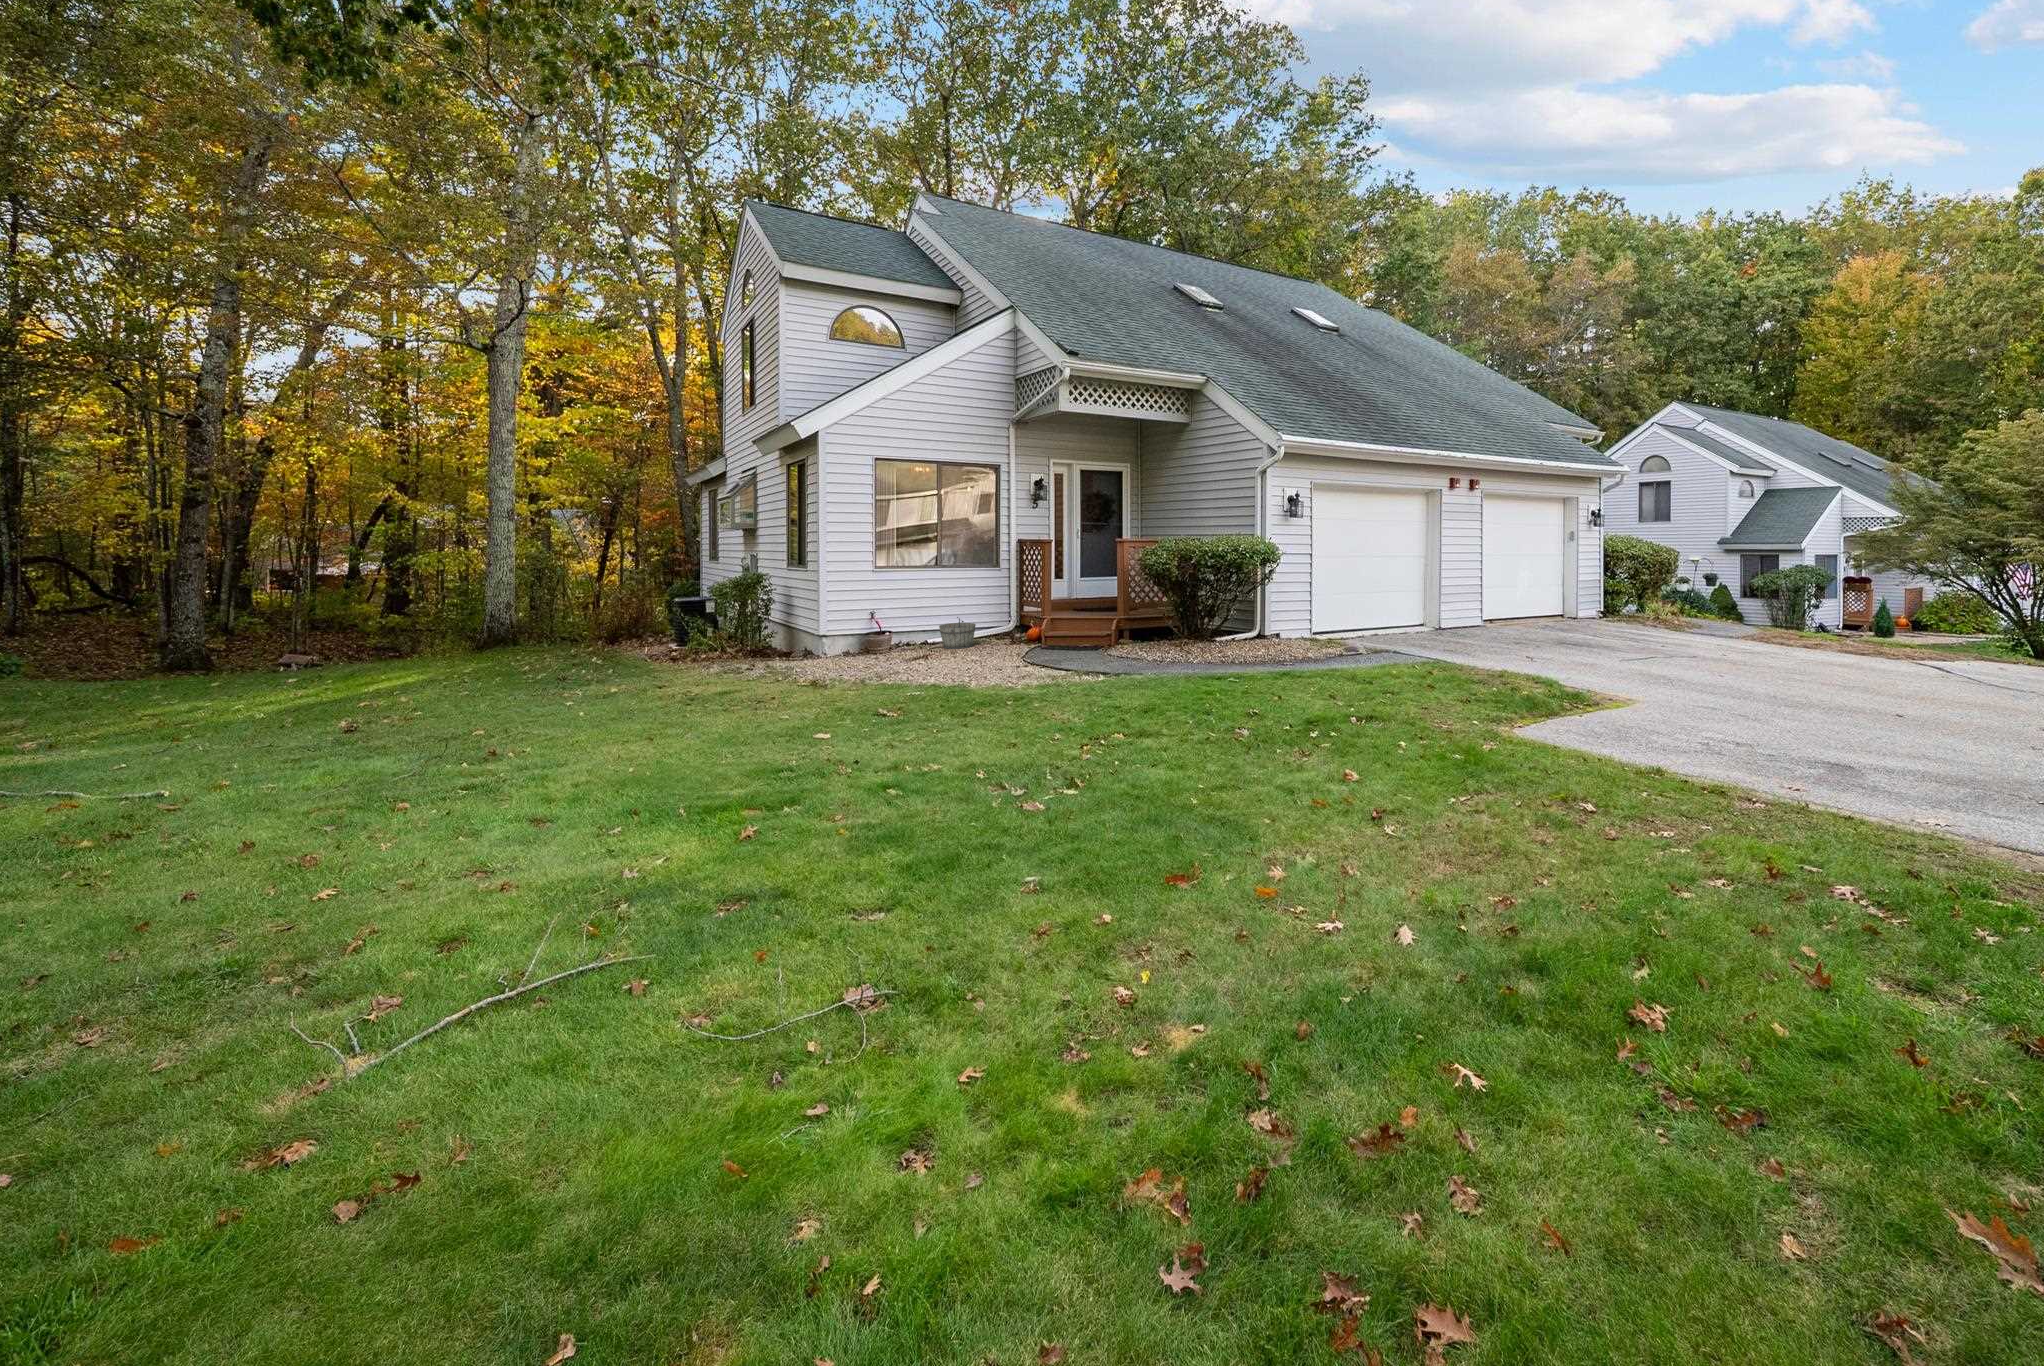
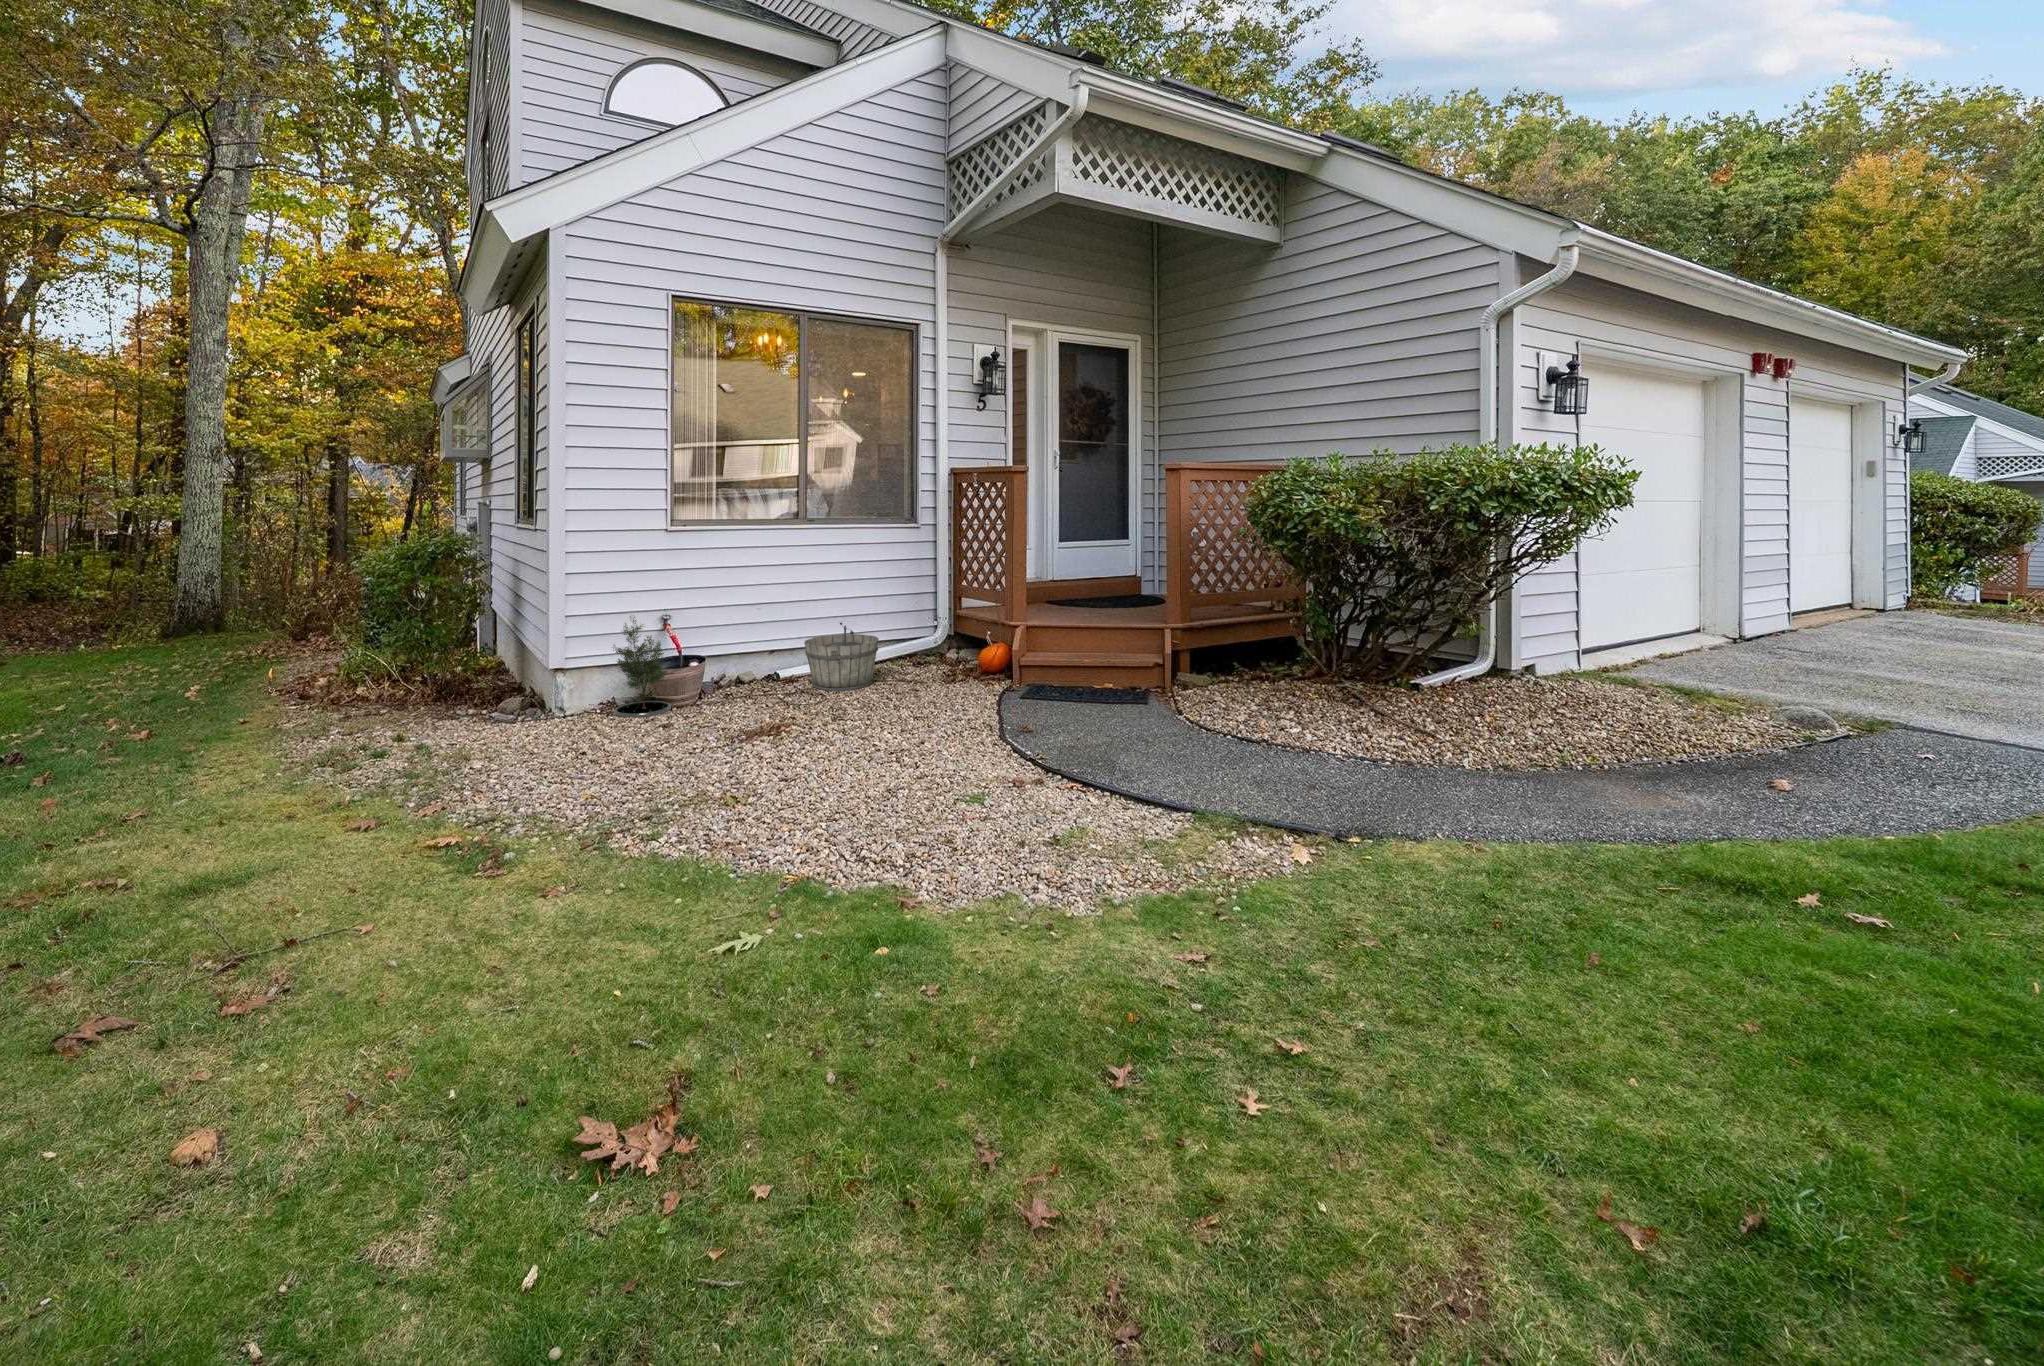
potted tree: none [847,612,875,658] -> present [614,616,671,717]

